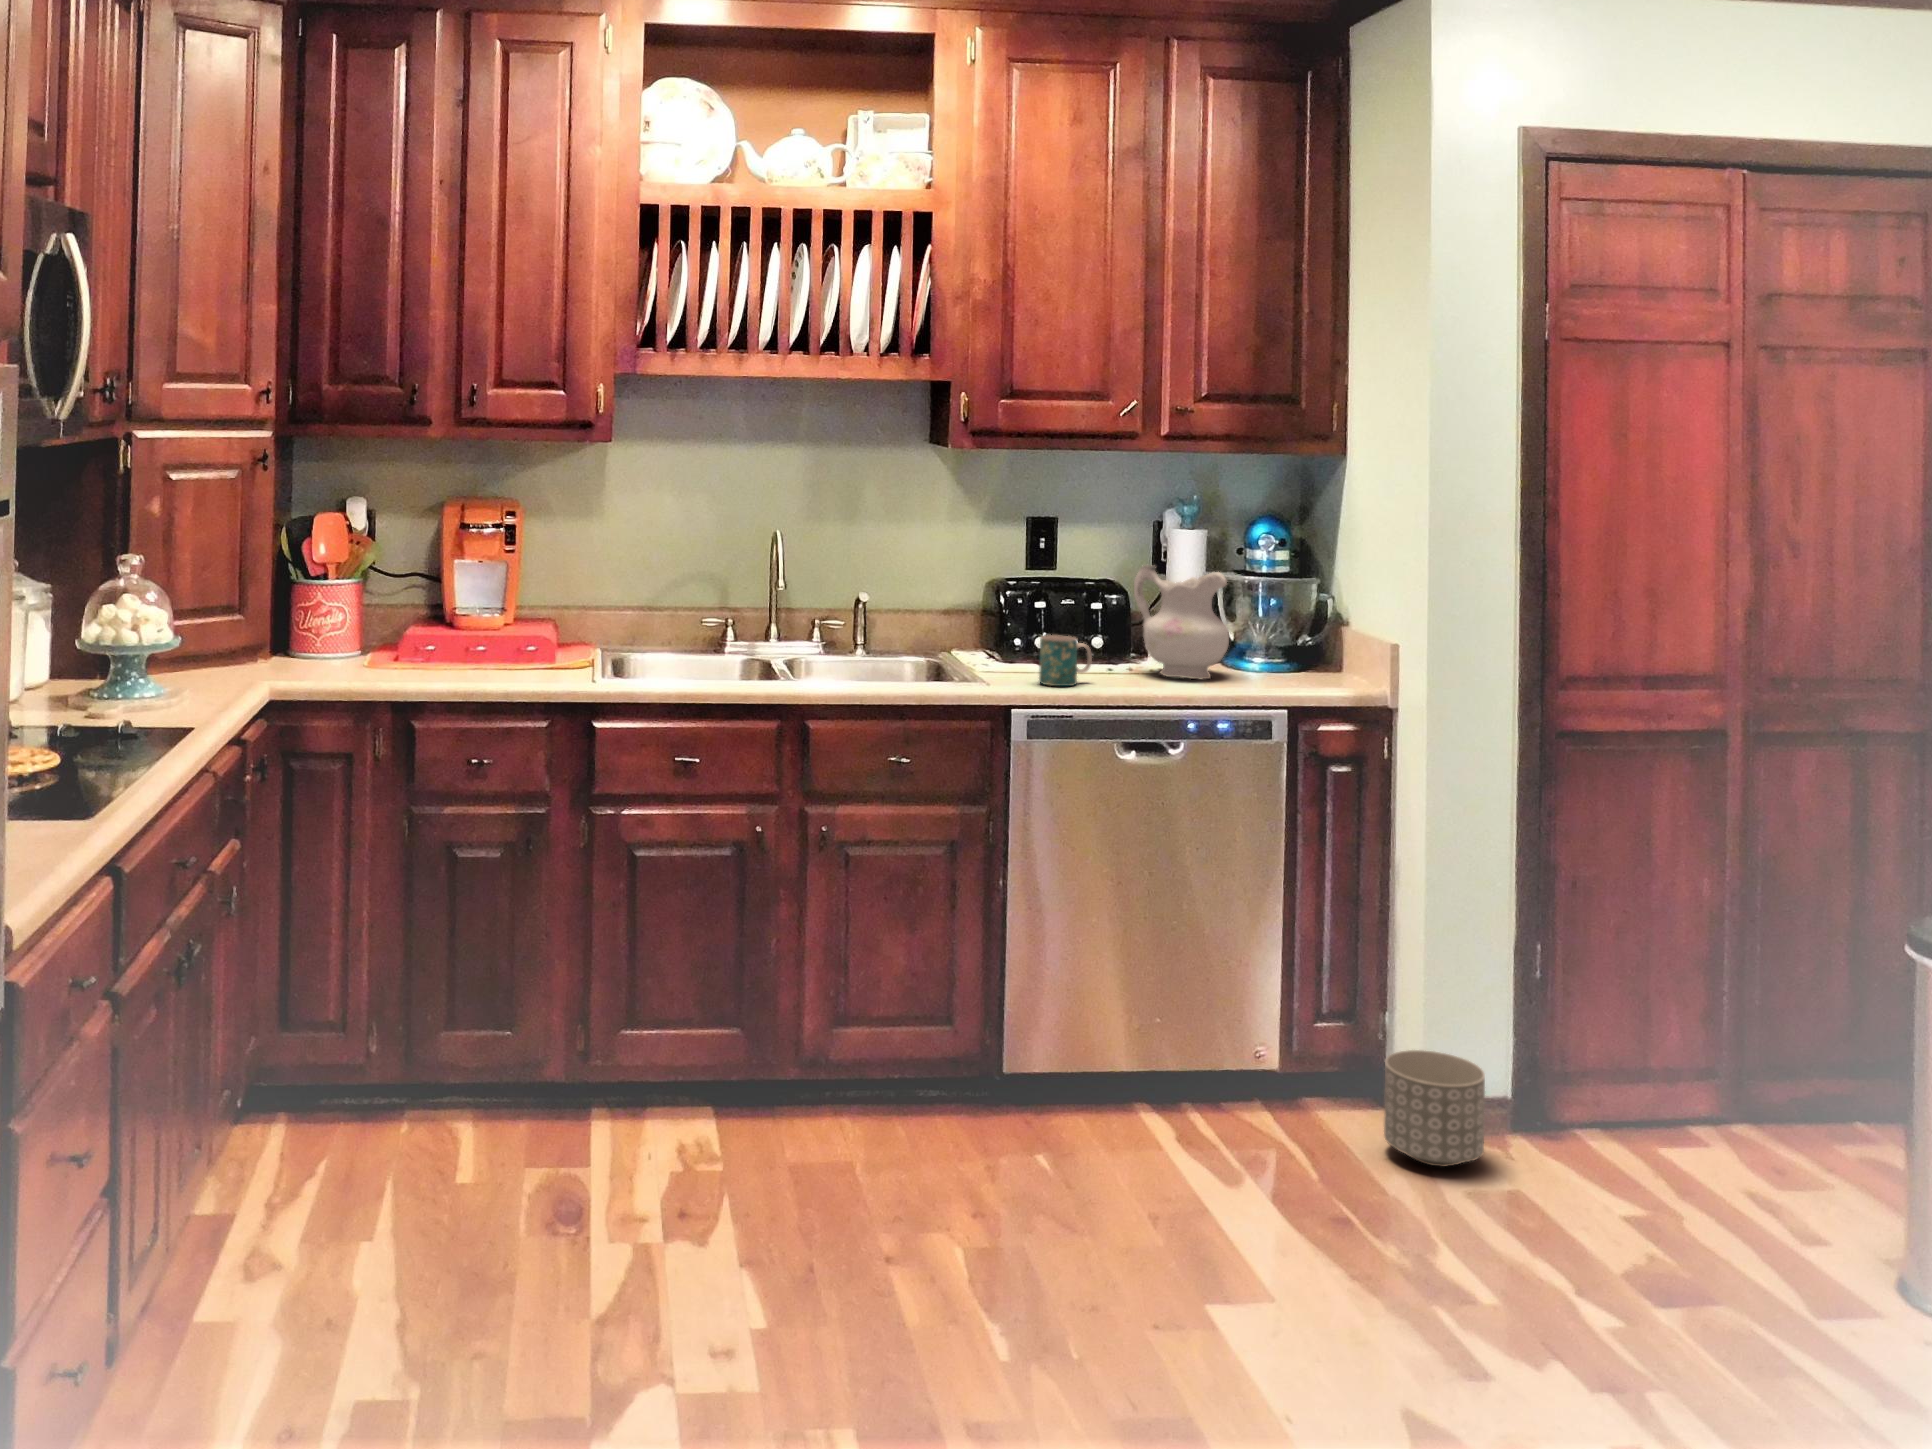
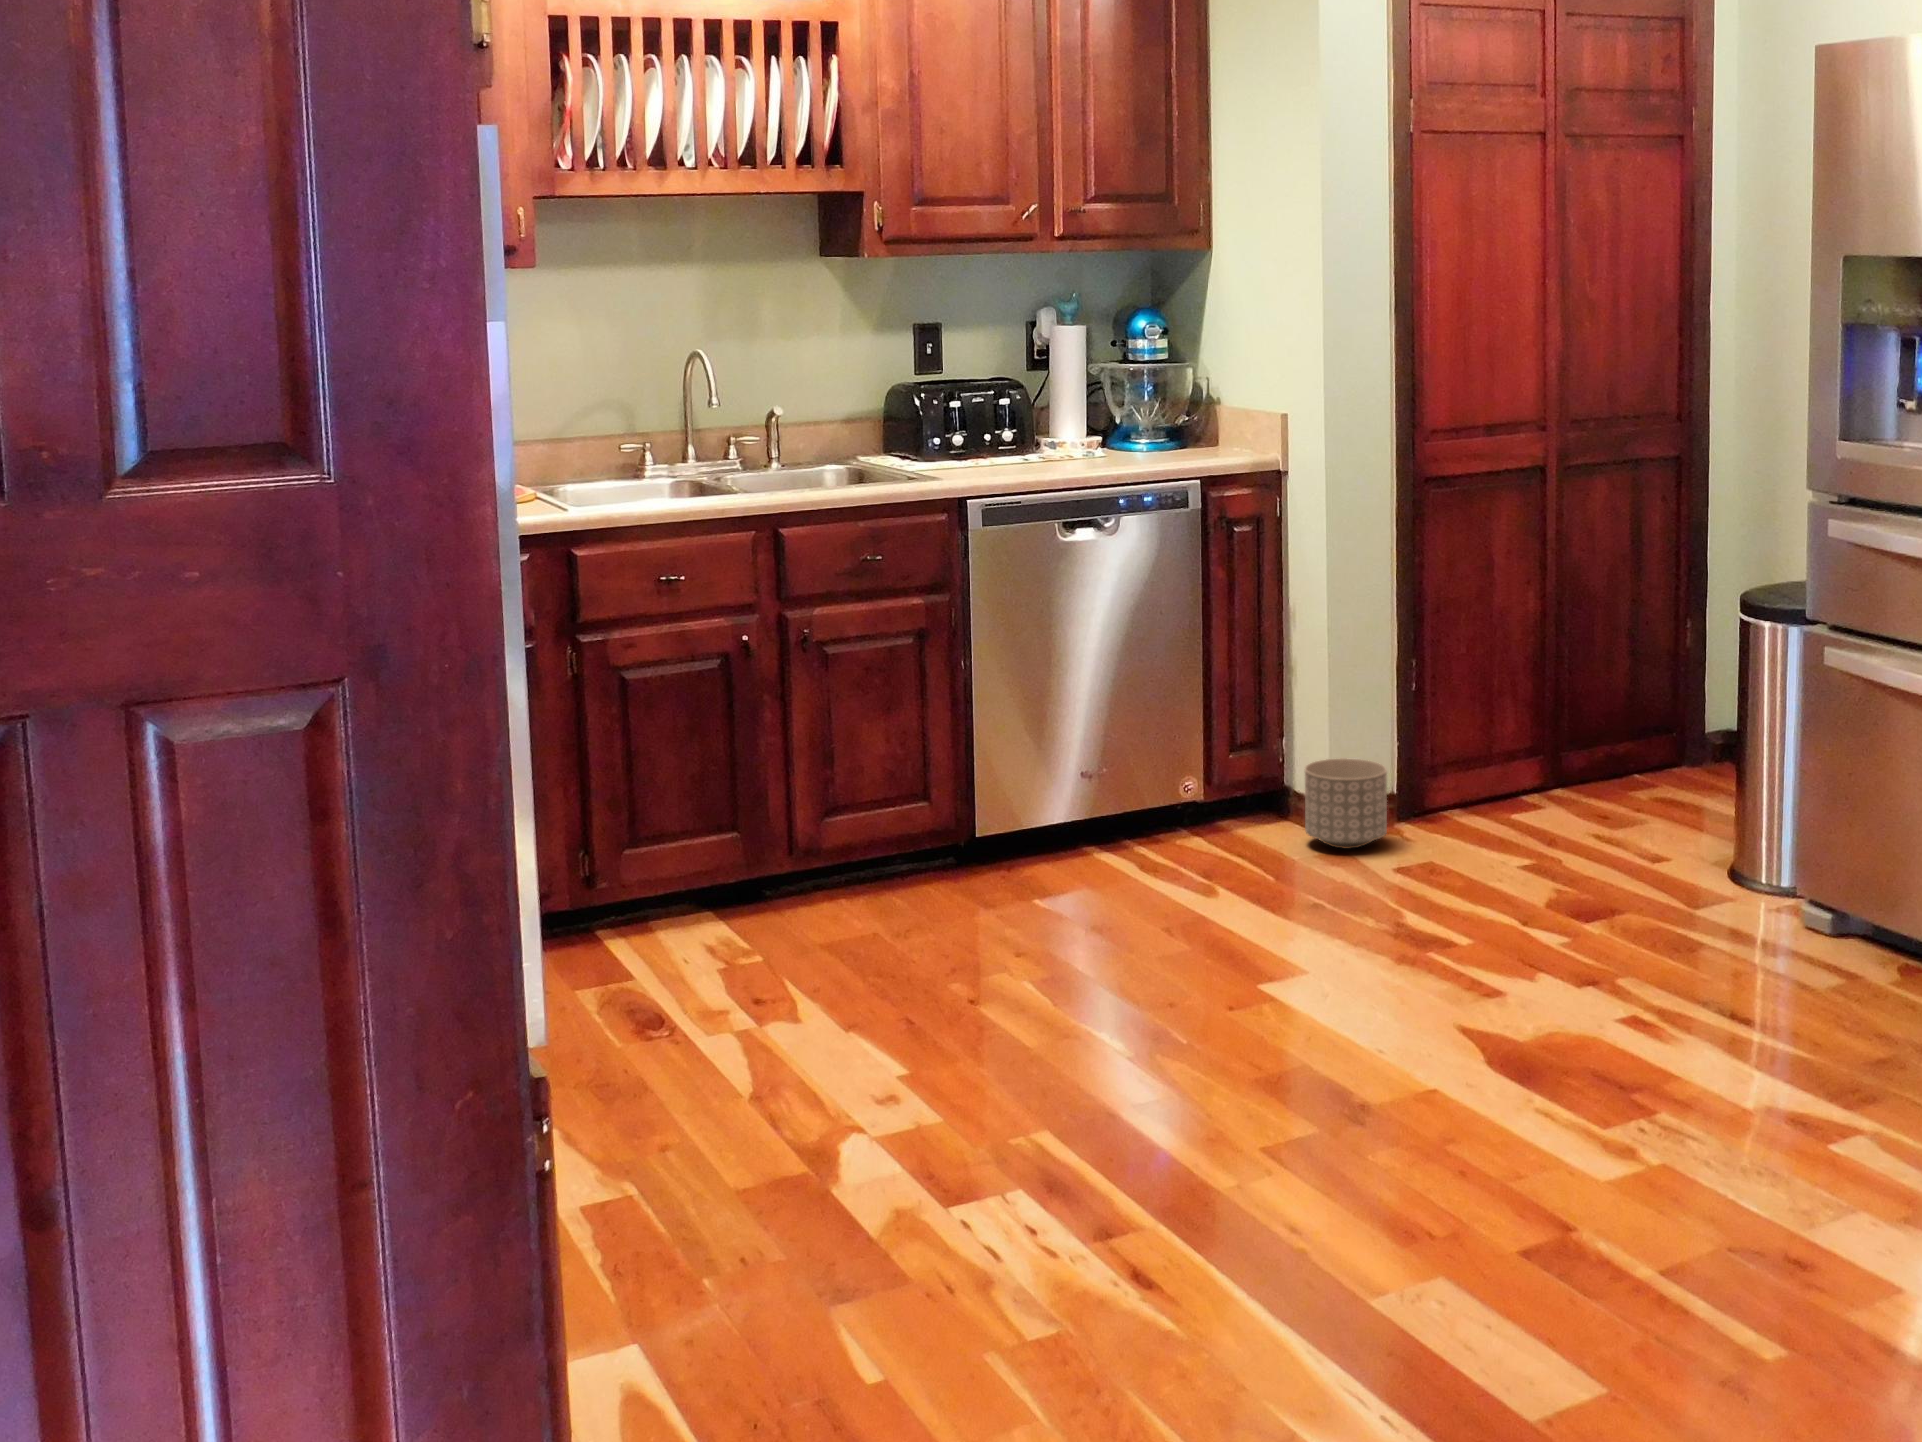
ceramic pitcher: present [1134,565,1229,680] -> none [1046,361,1137,464]
mug: present [1039,635,1092,686] -> none [978,433,1025,479]

